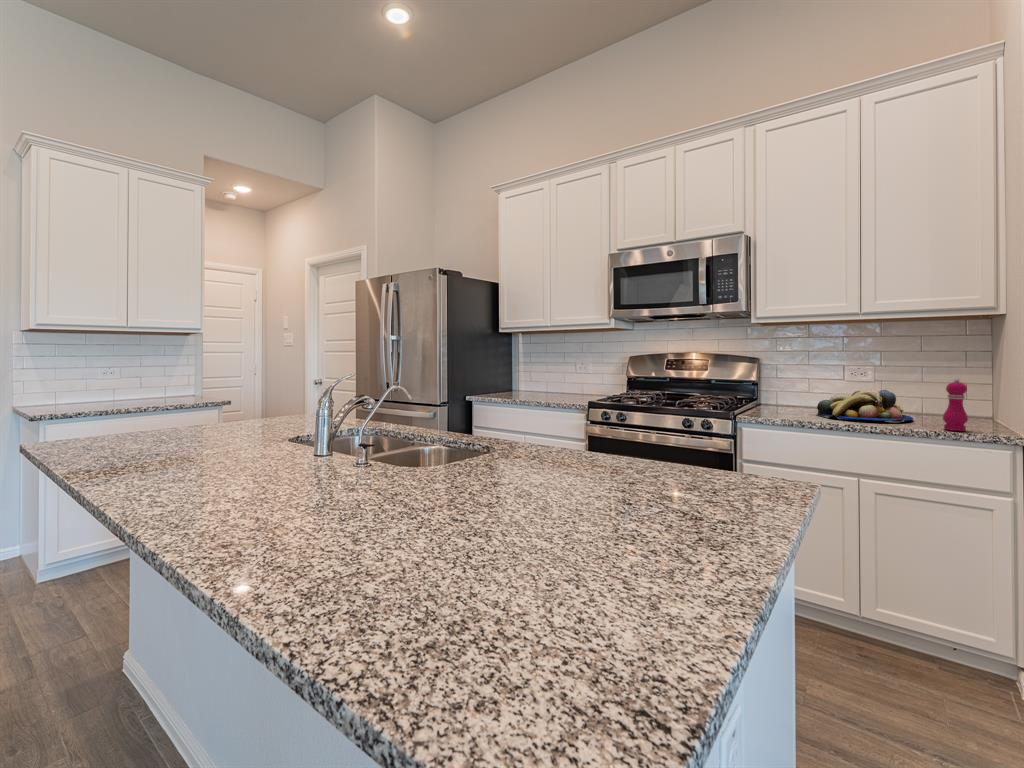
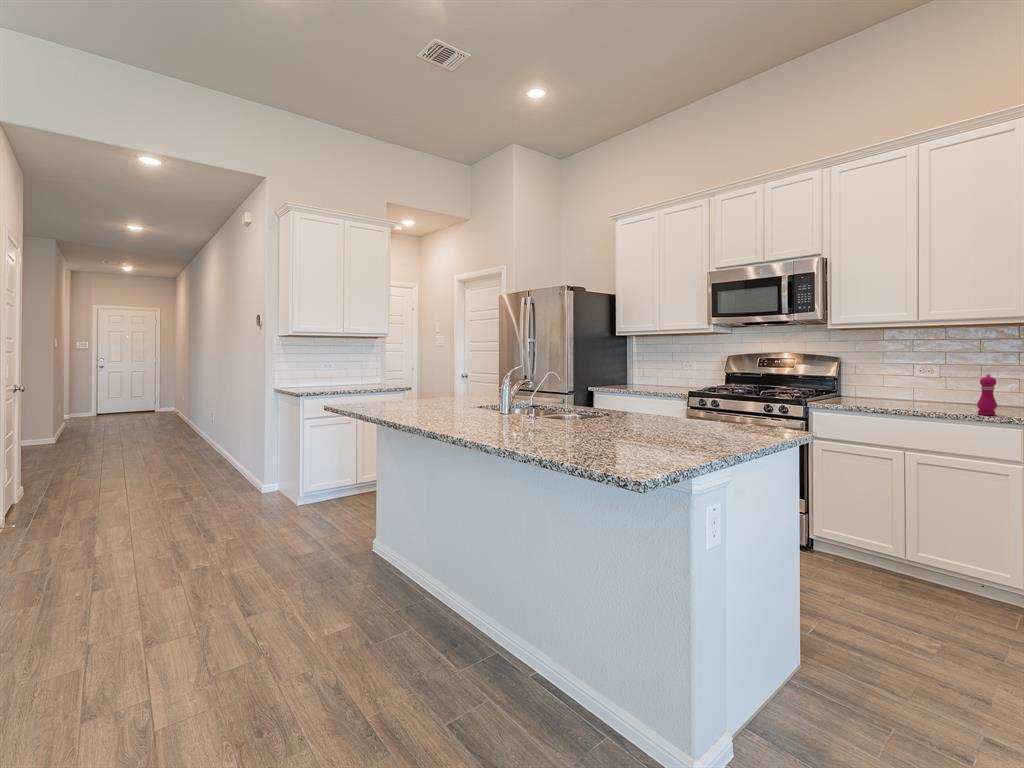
fruit bowl: present [817,389,913,421] -> none [879,383,962,408]

